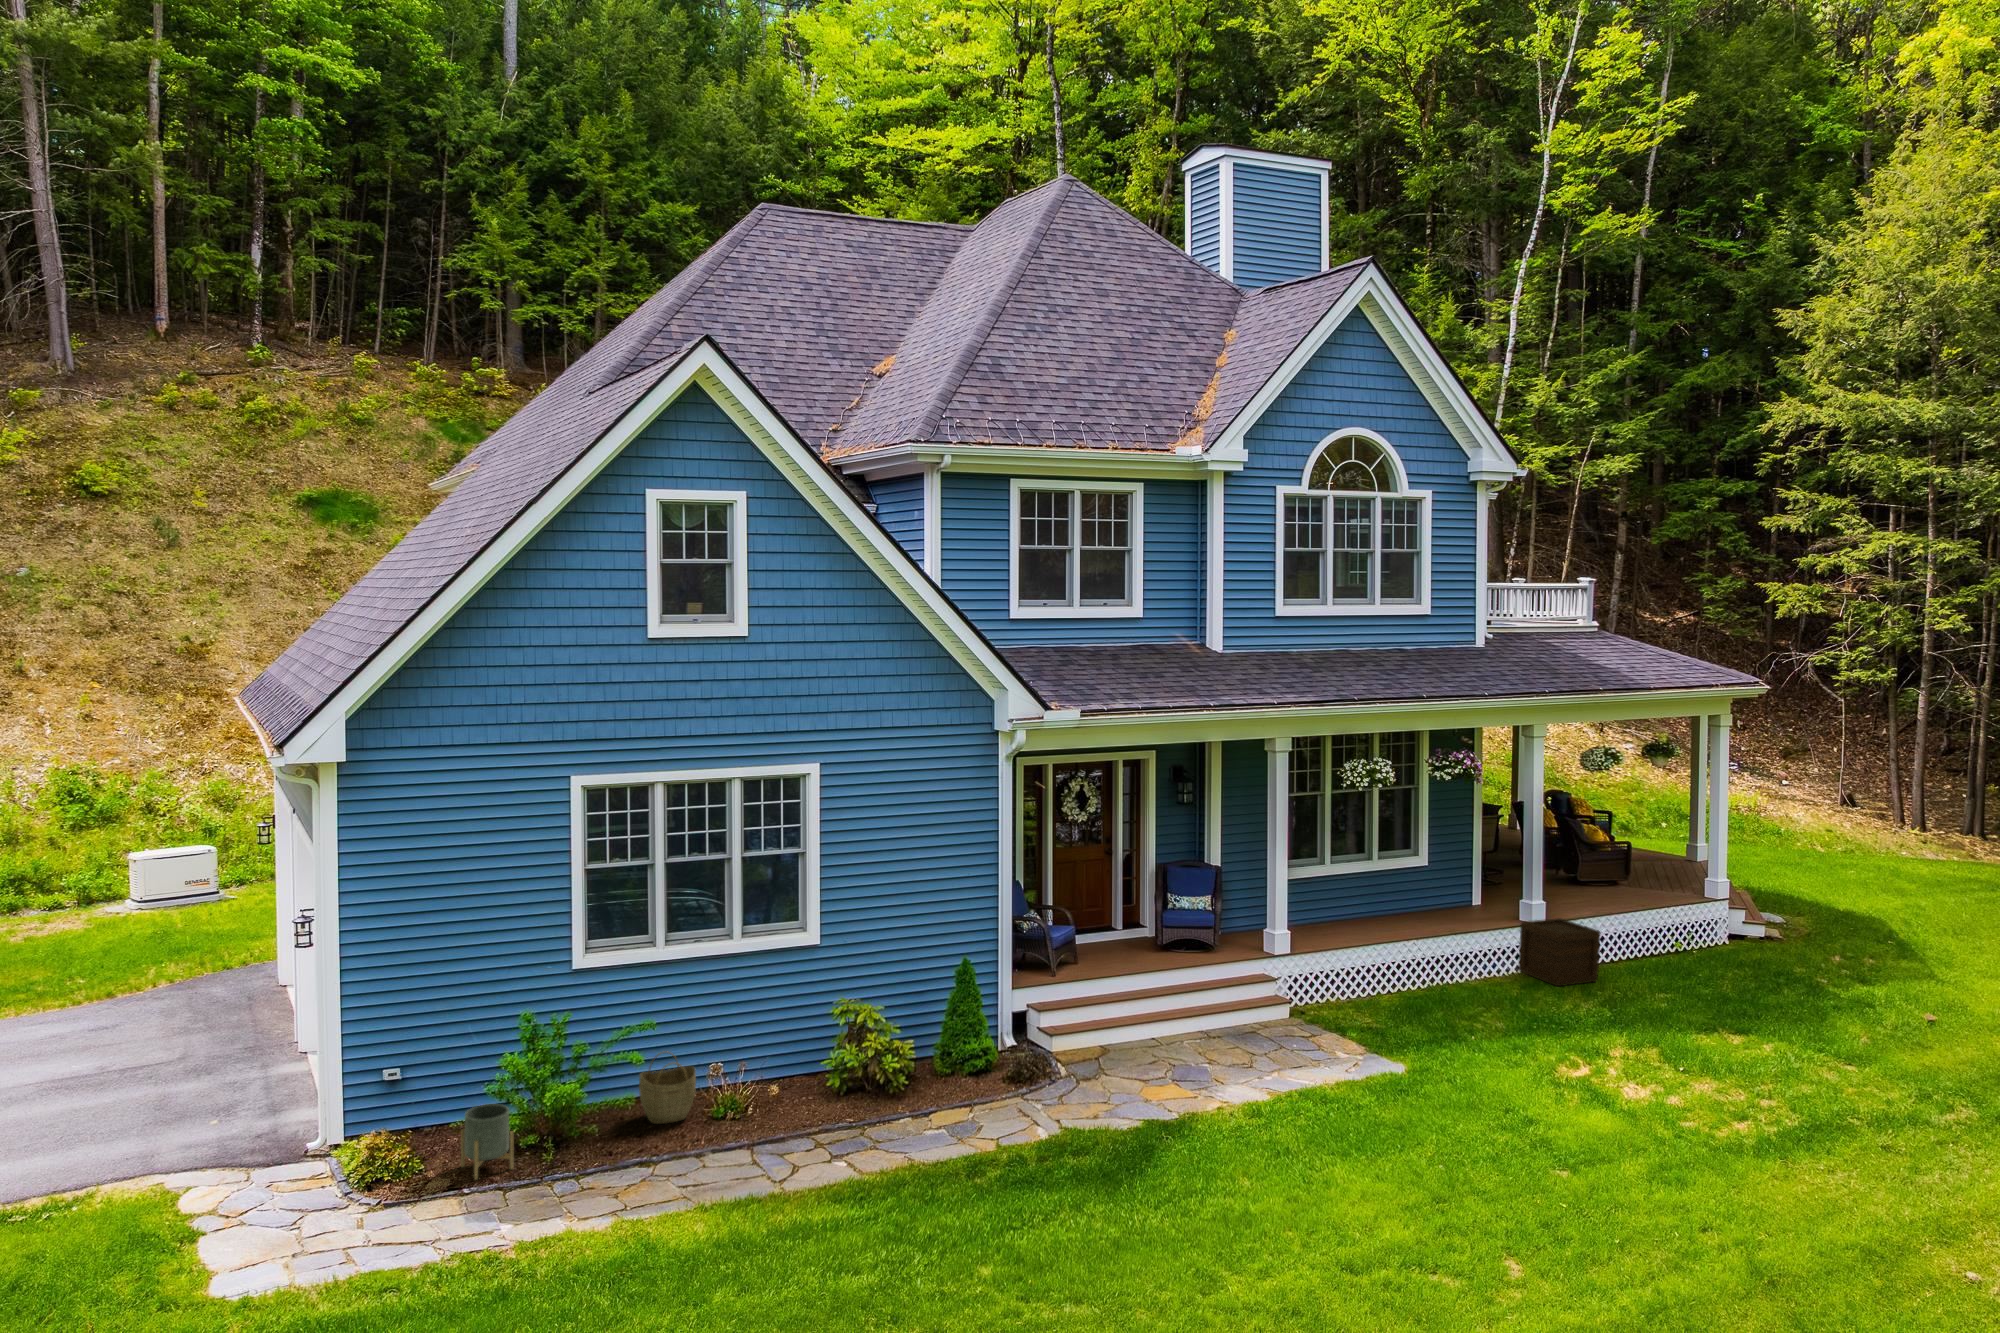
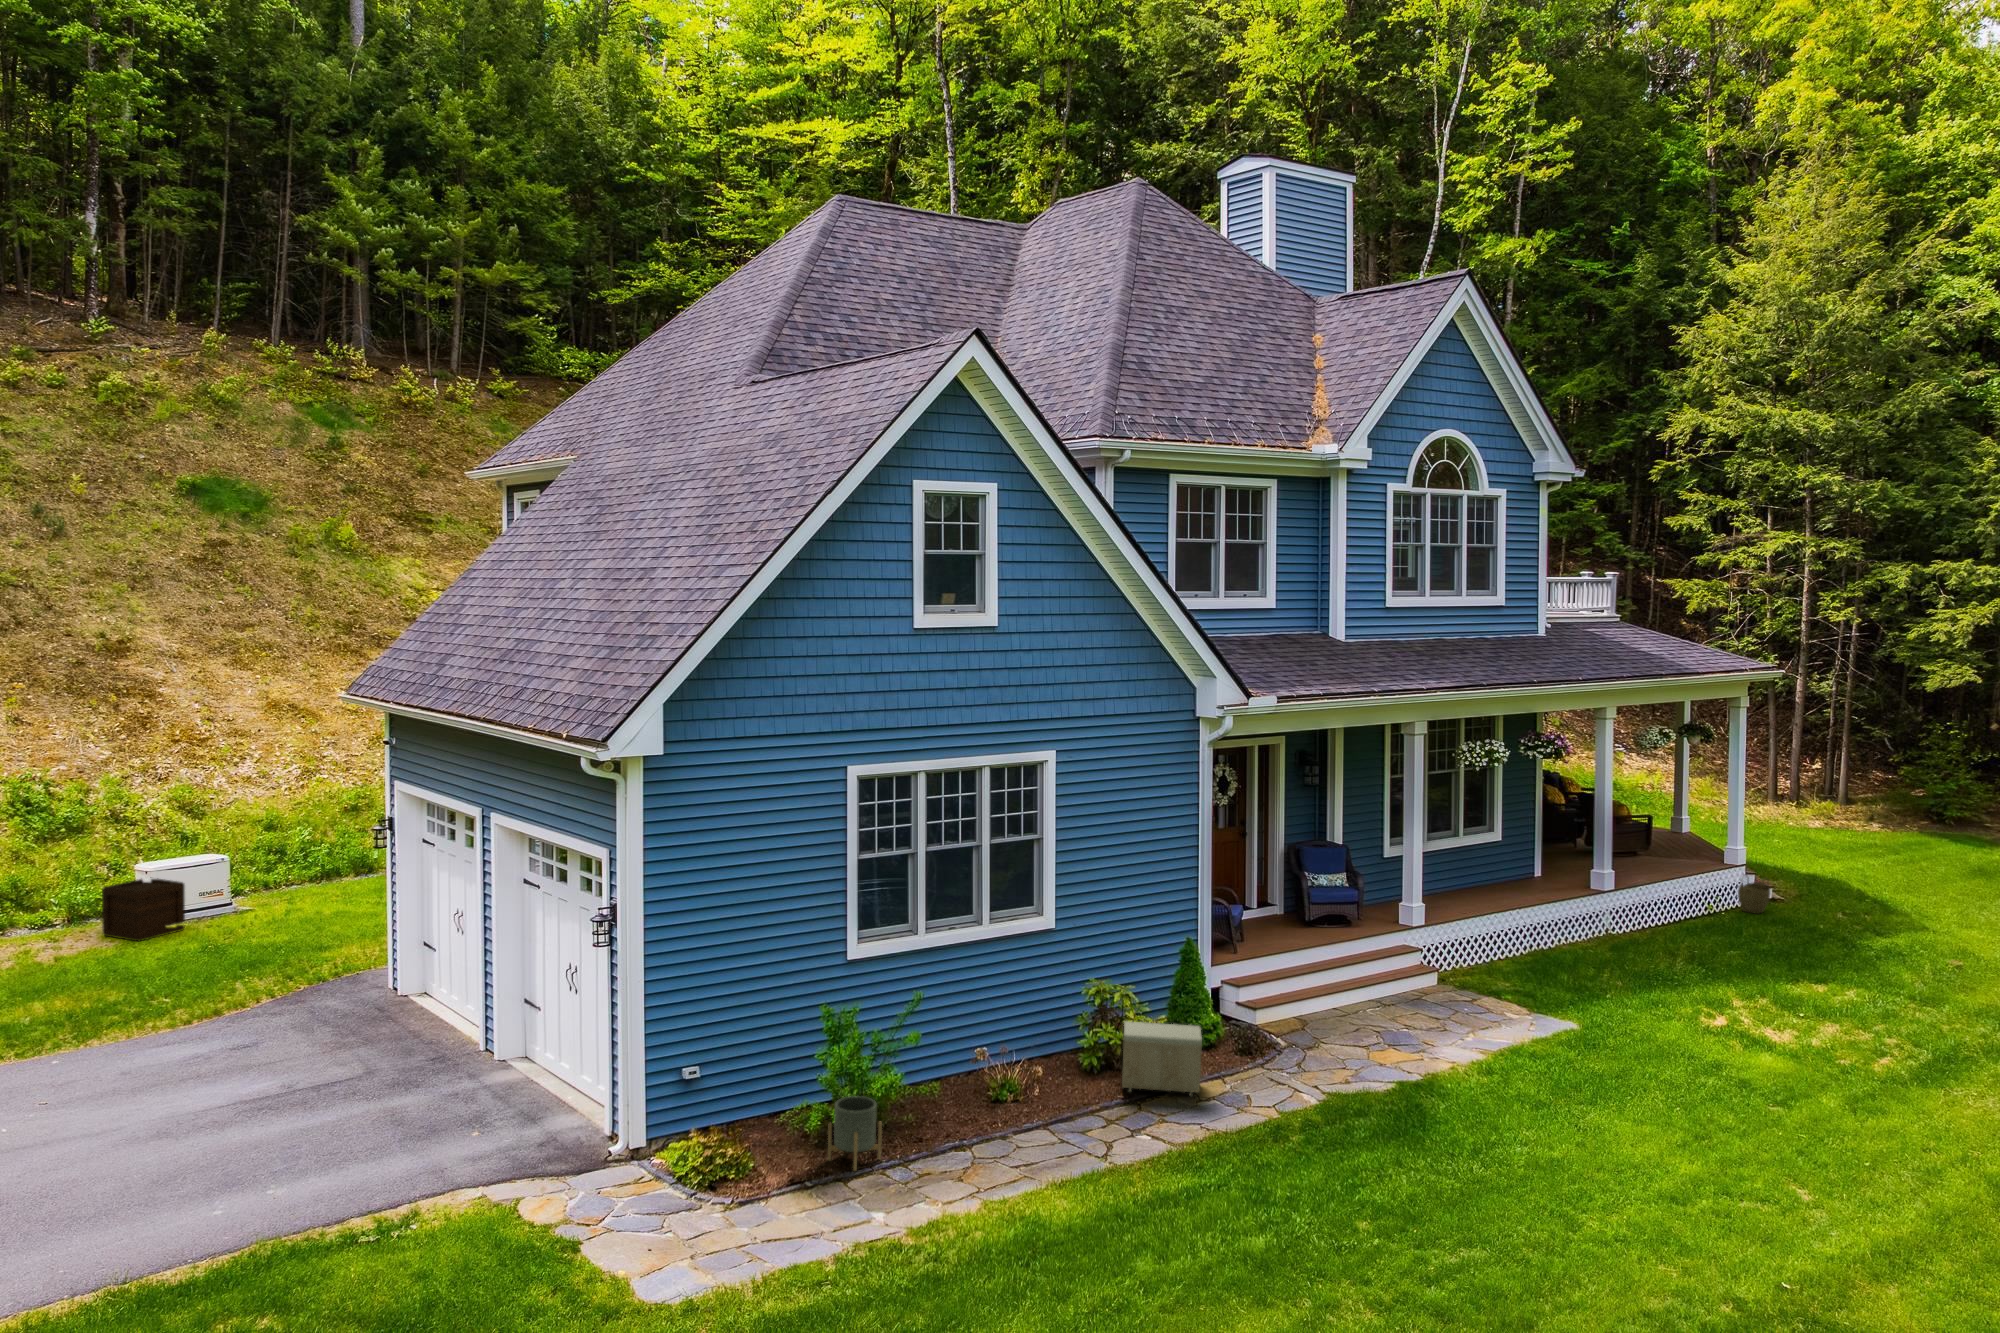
wooden crate: present [1518,918,1600,986] -> present [102,878,185,941]
storage bench: none [822,1041,913,1124] -> present [1122,1021,1202,1096]
woven basket: present [639,1052,696,1124] -> present [1738,878,1770,914]

